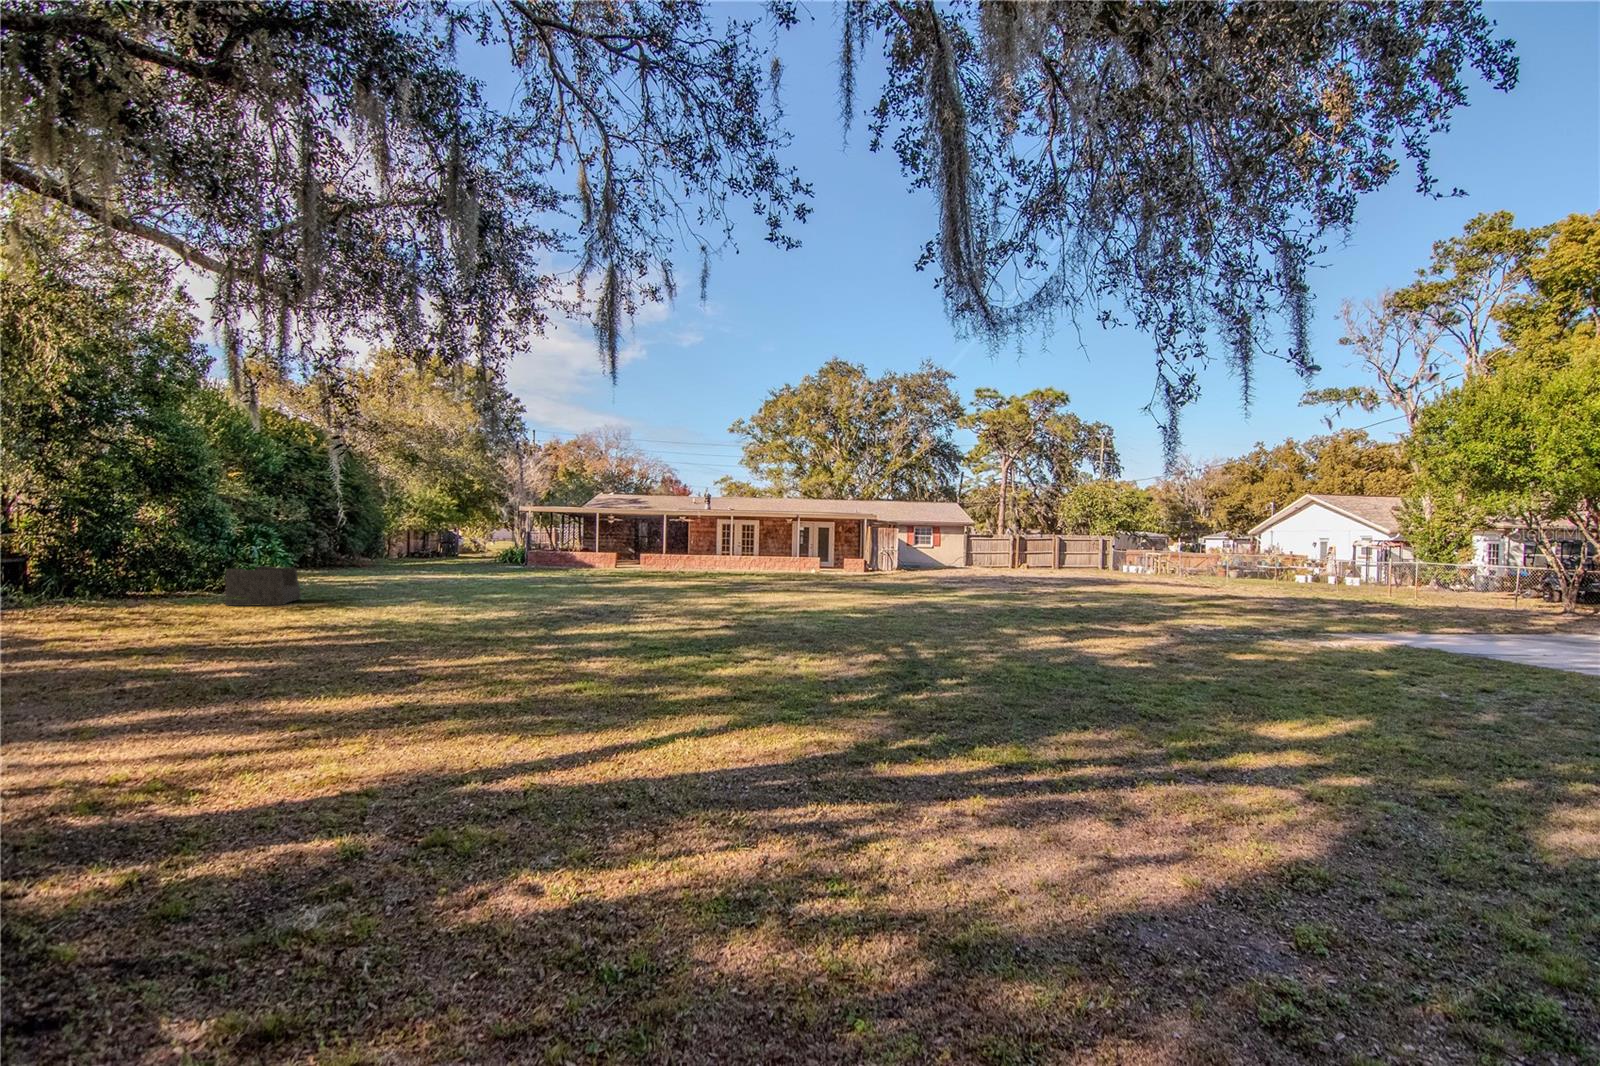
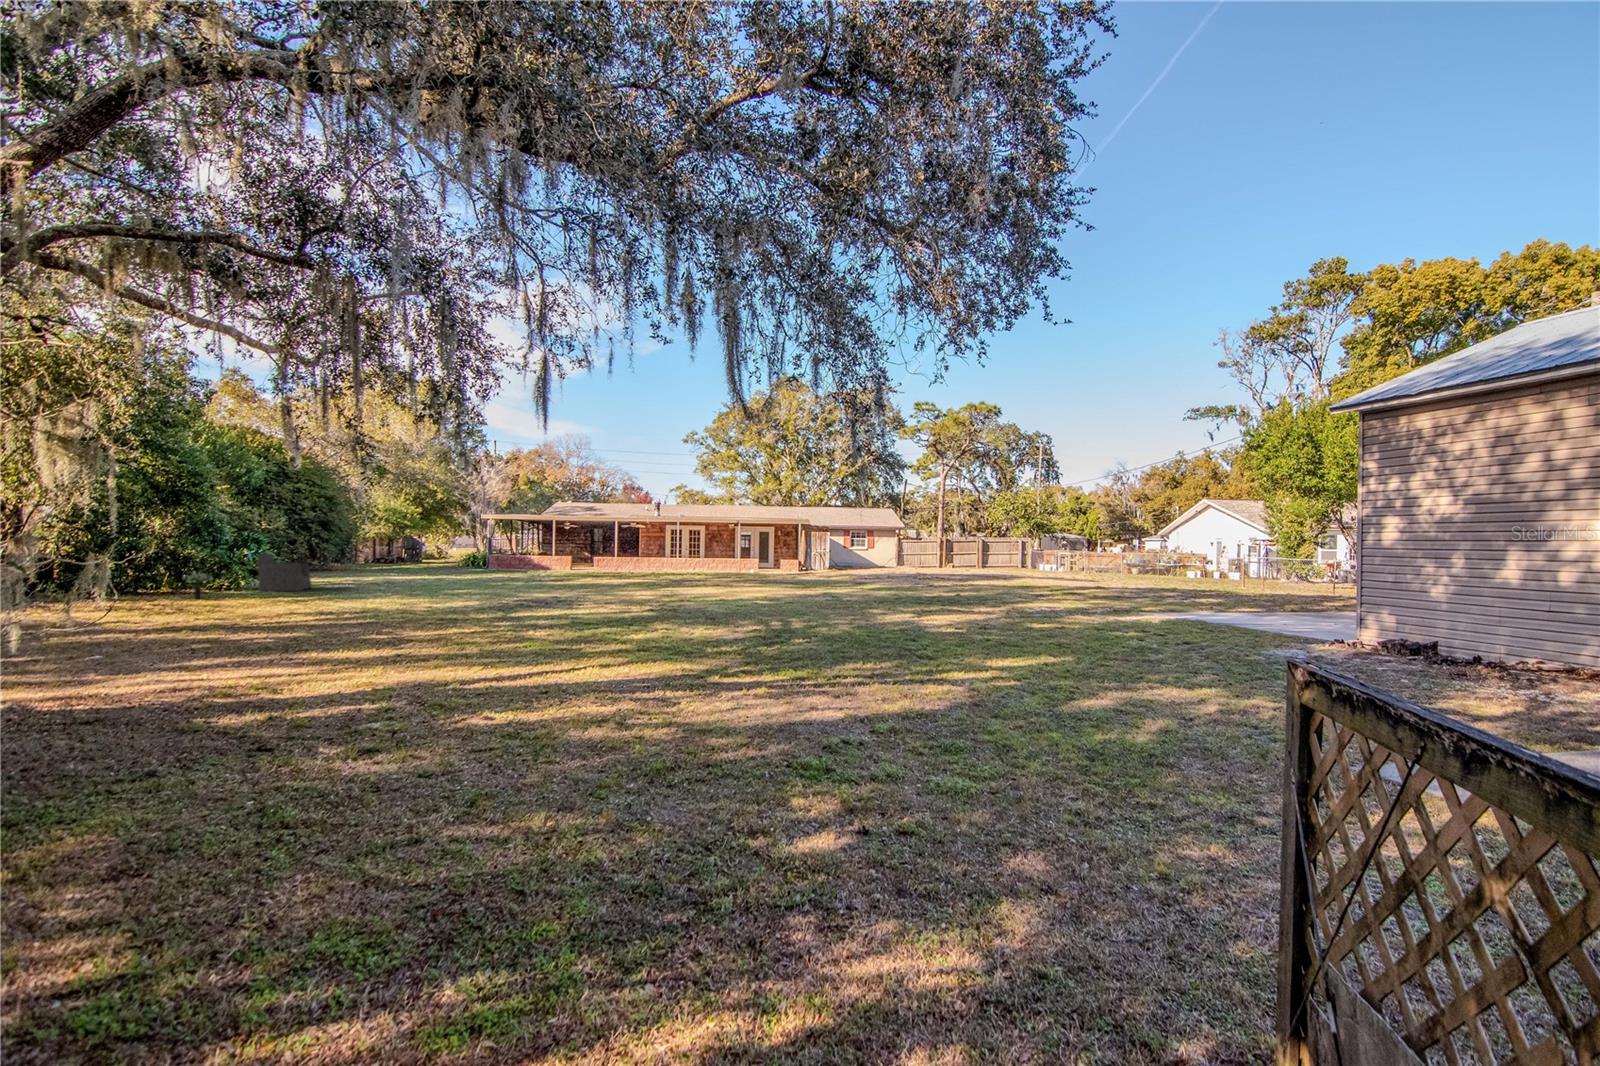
potted plant: none [100,584,148,621] -> present [186,573,213,598]

